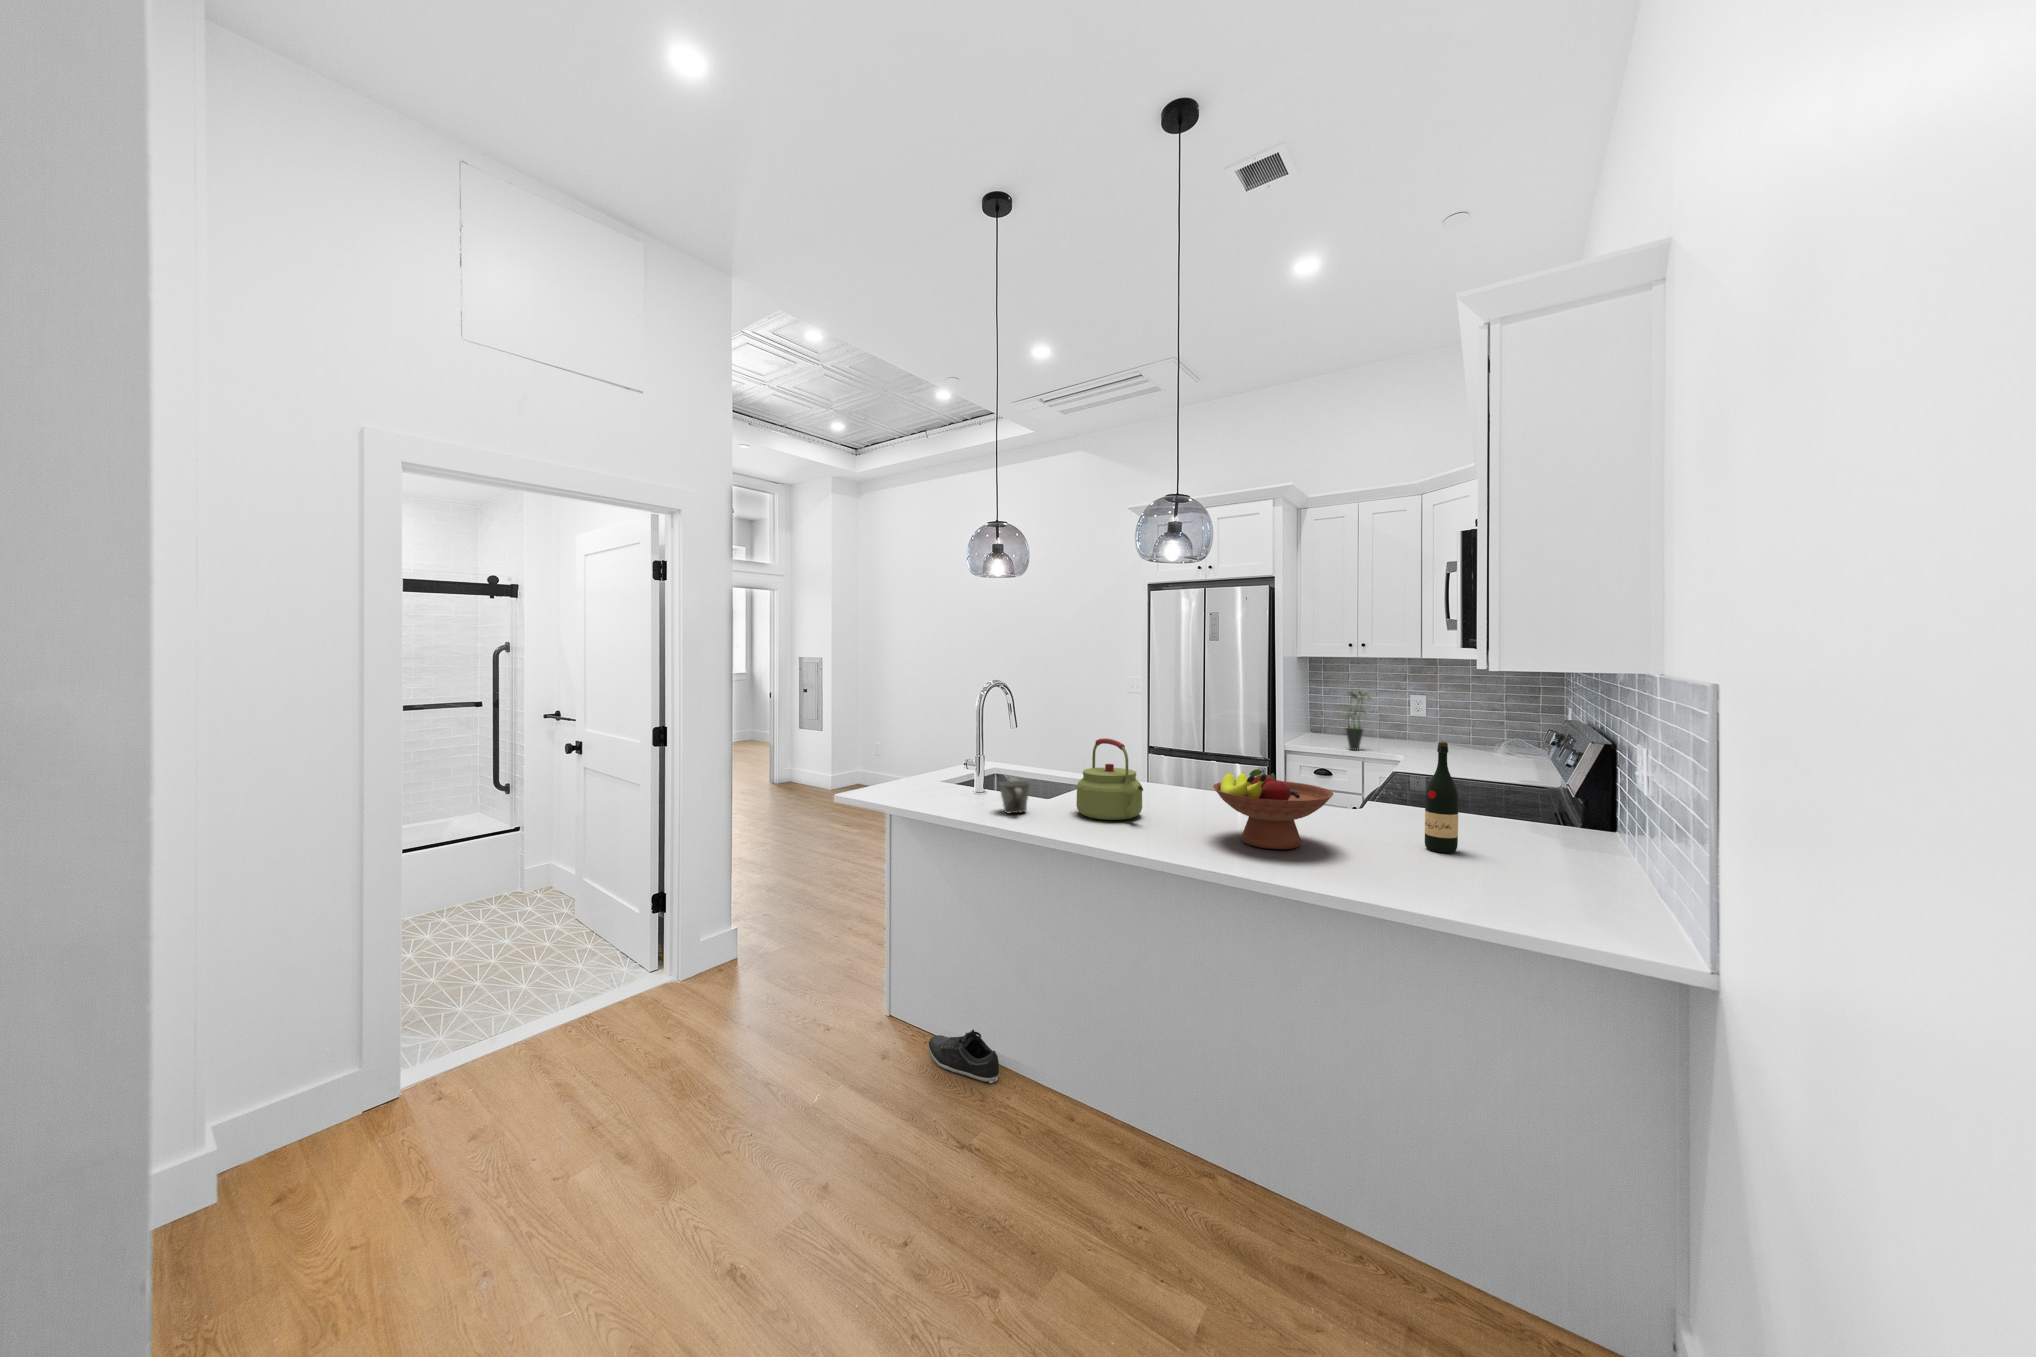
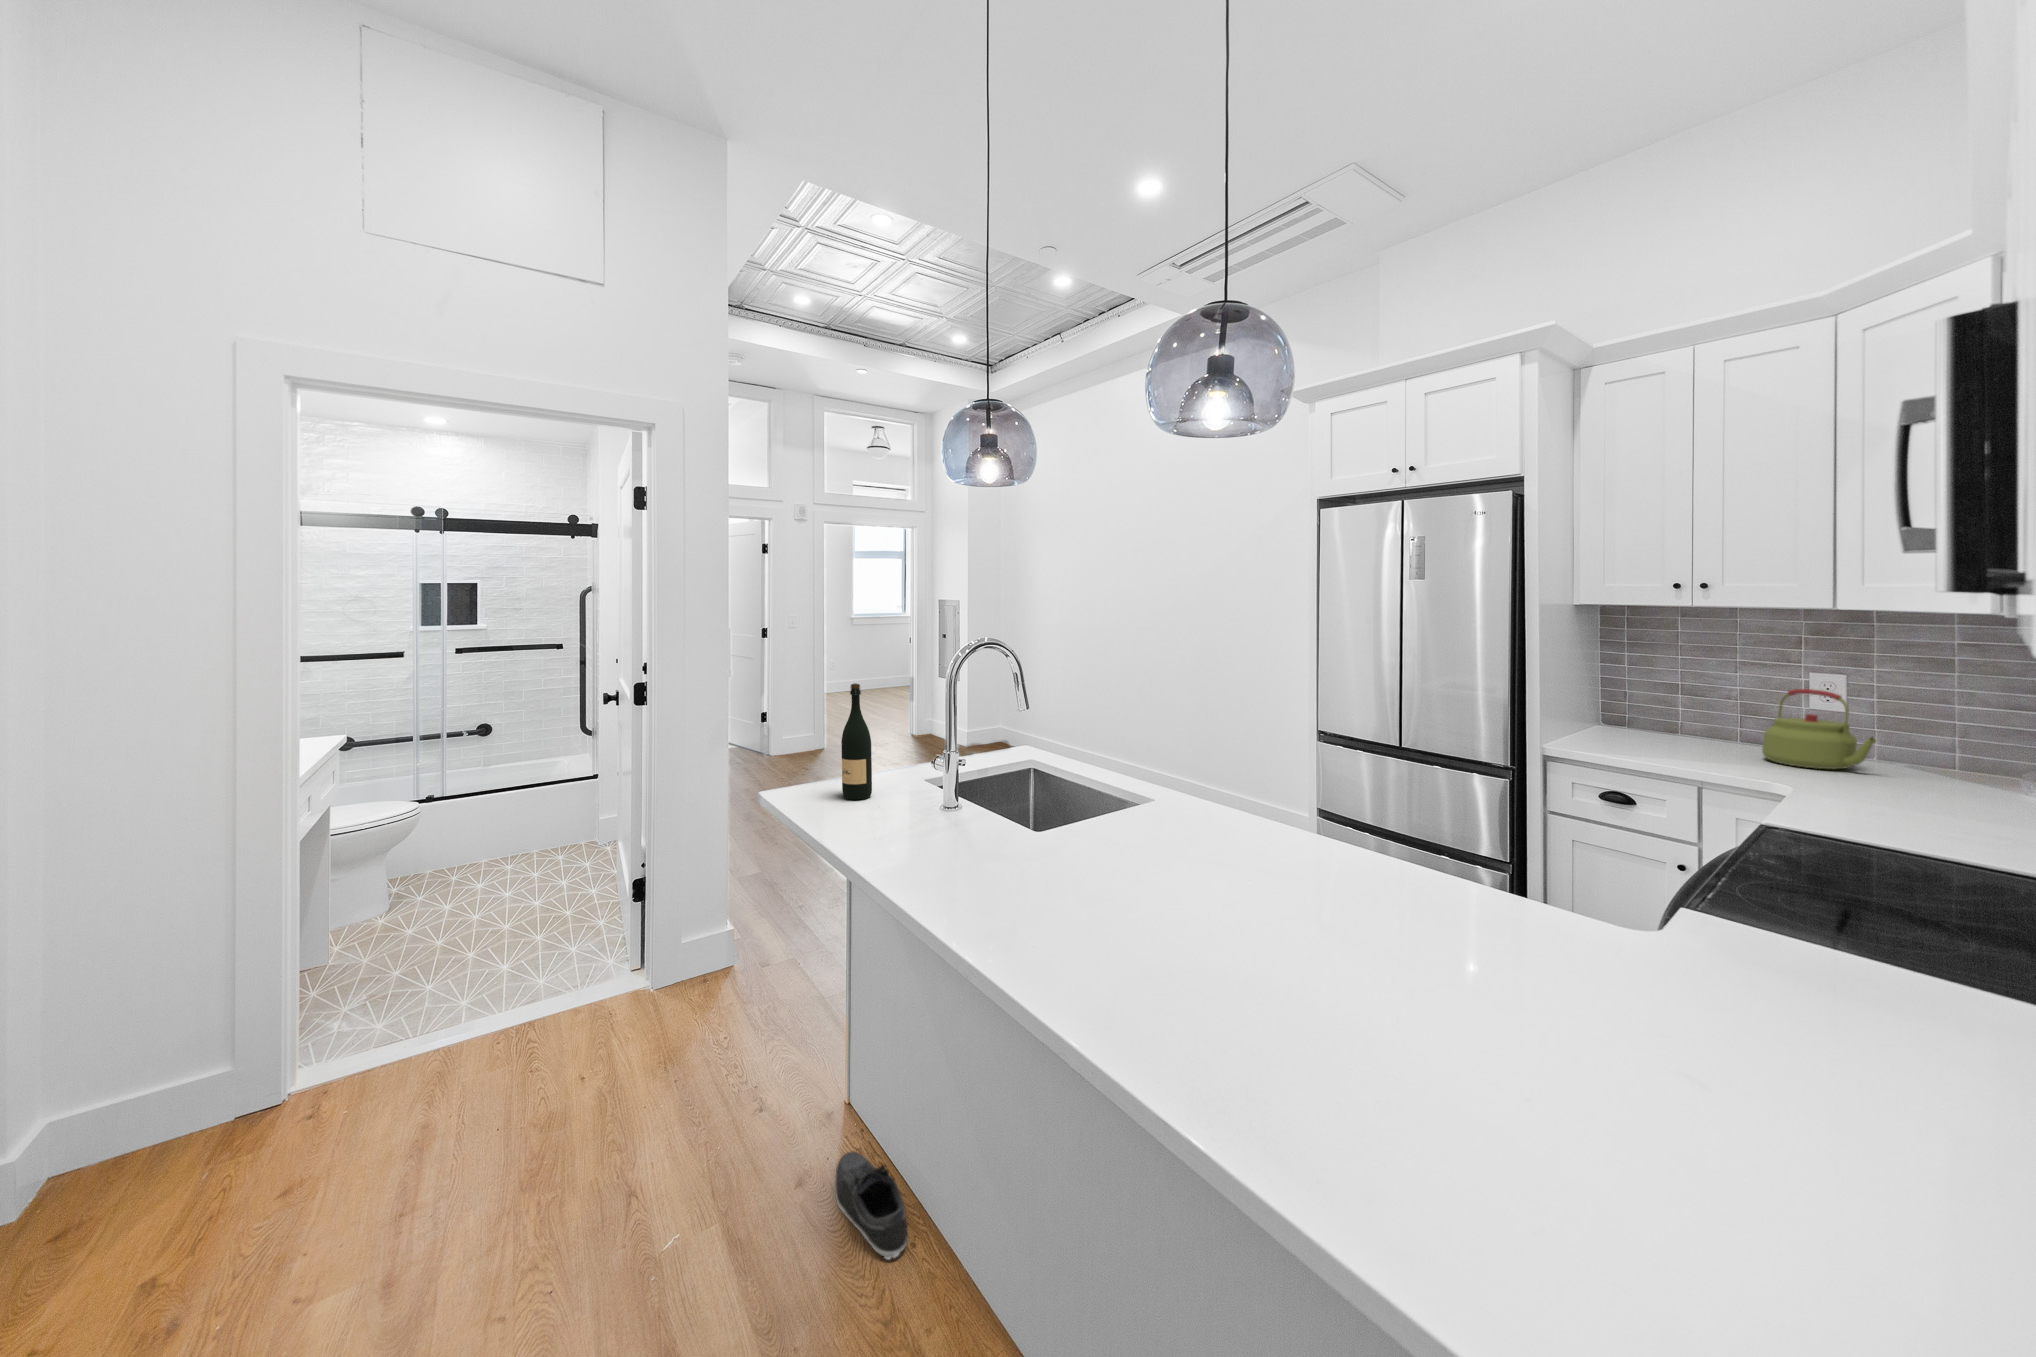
potted plant: present [1345,691,1370,750] -> none [1656,658,1715,765]
kettle: present [1076,738,1143,820] -> present [1762,689,1876,770]
wine bottle: present [1425,742,1459,853] -> present [841,683,872,800]
fruit bowl: present [1213,769,1333,849] -> none [1185,846,1456,1045]
mug: present [999,781,1030,813] -> none [897,805,948,861]

